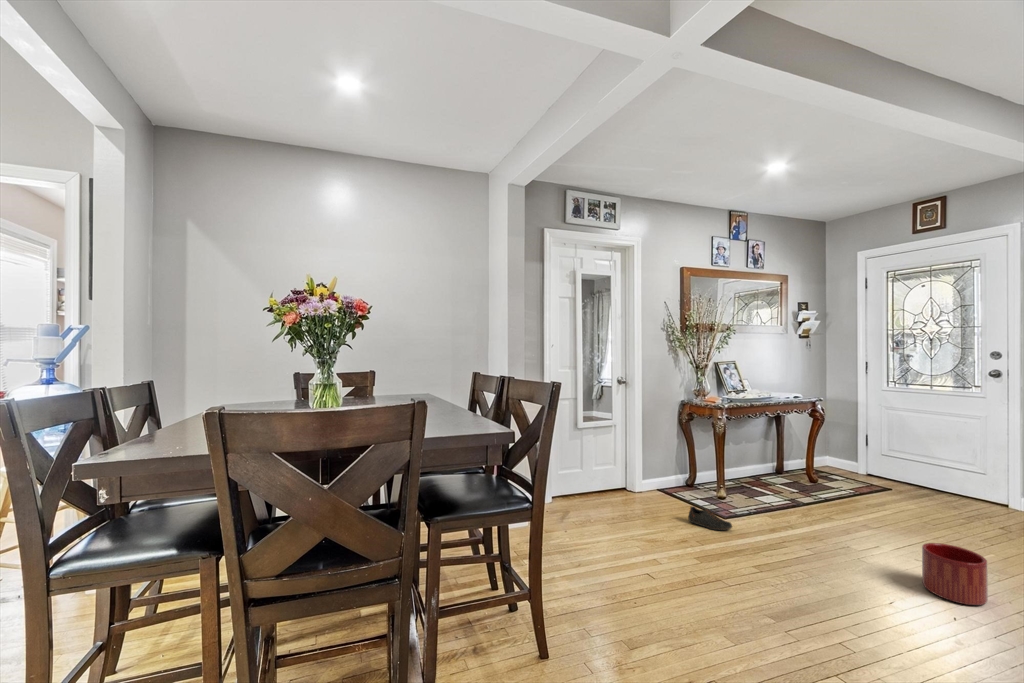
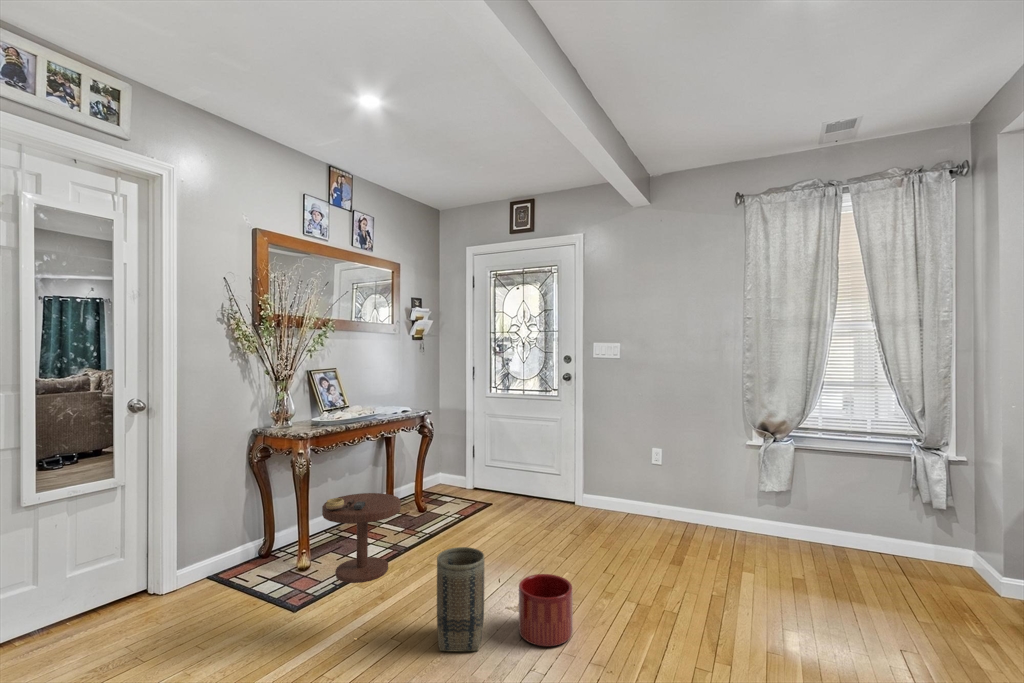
side table: none [744,448,805,548] -> present [322,493,401,583]
basket: none [838,502,885,583] -> present [437,547,484,652]
shoe: present [688,507,732,530] -> none [239,599,308,634]

